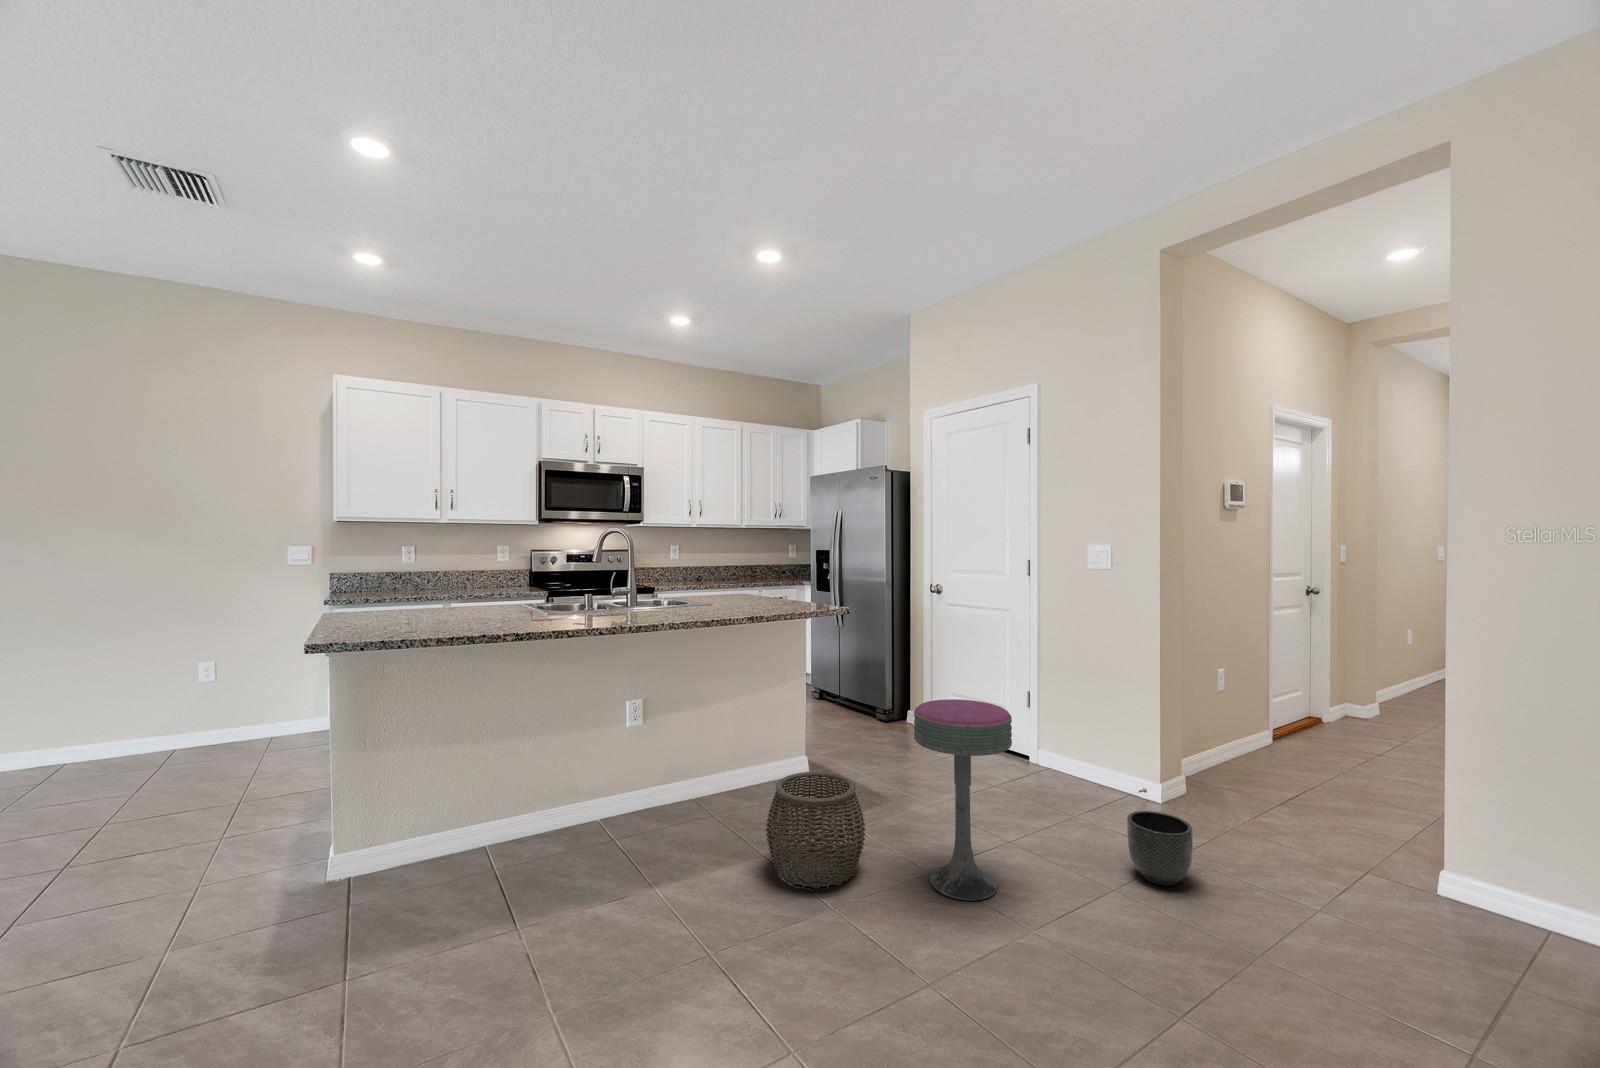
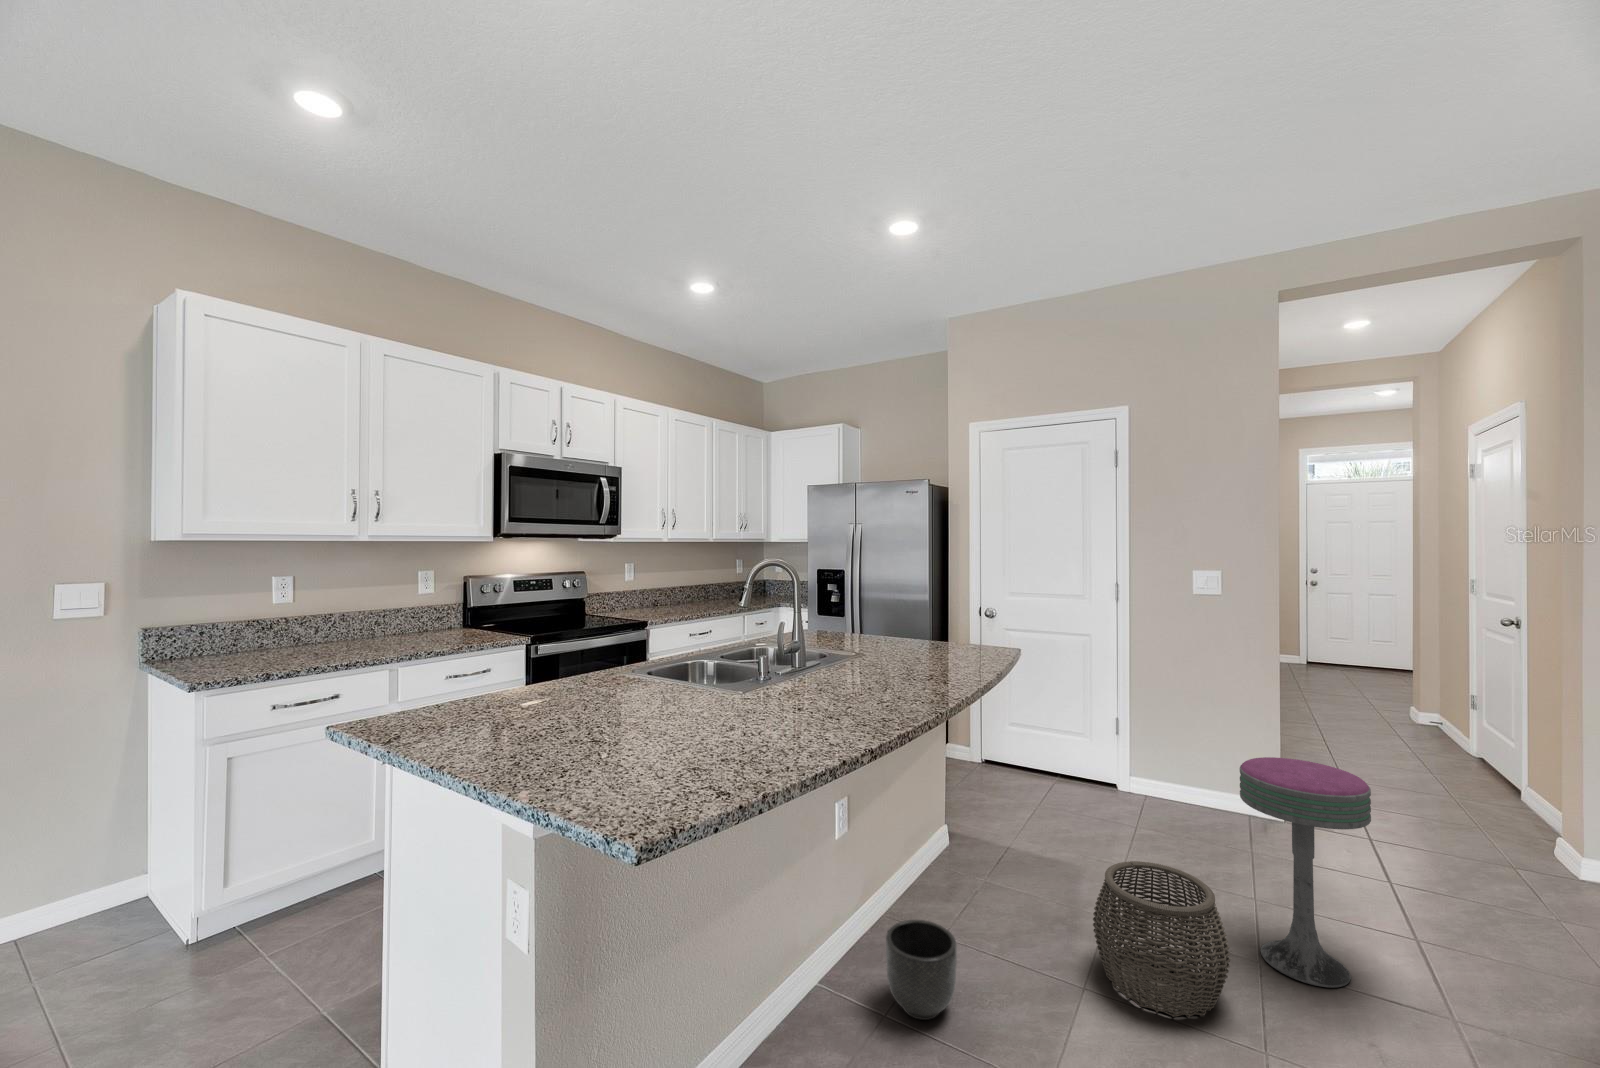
planter: present [1127,811,1193,886] -> present [886,920,957,1020]

